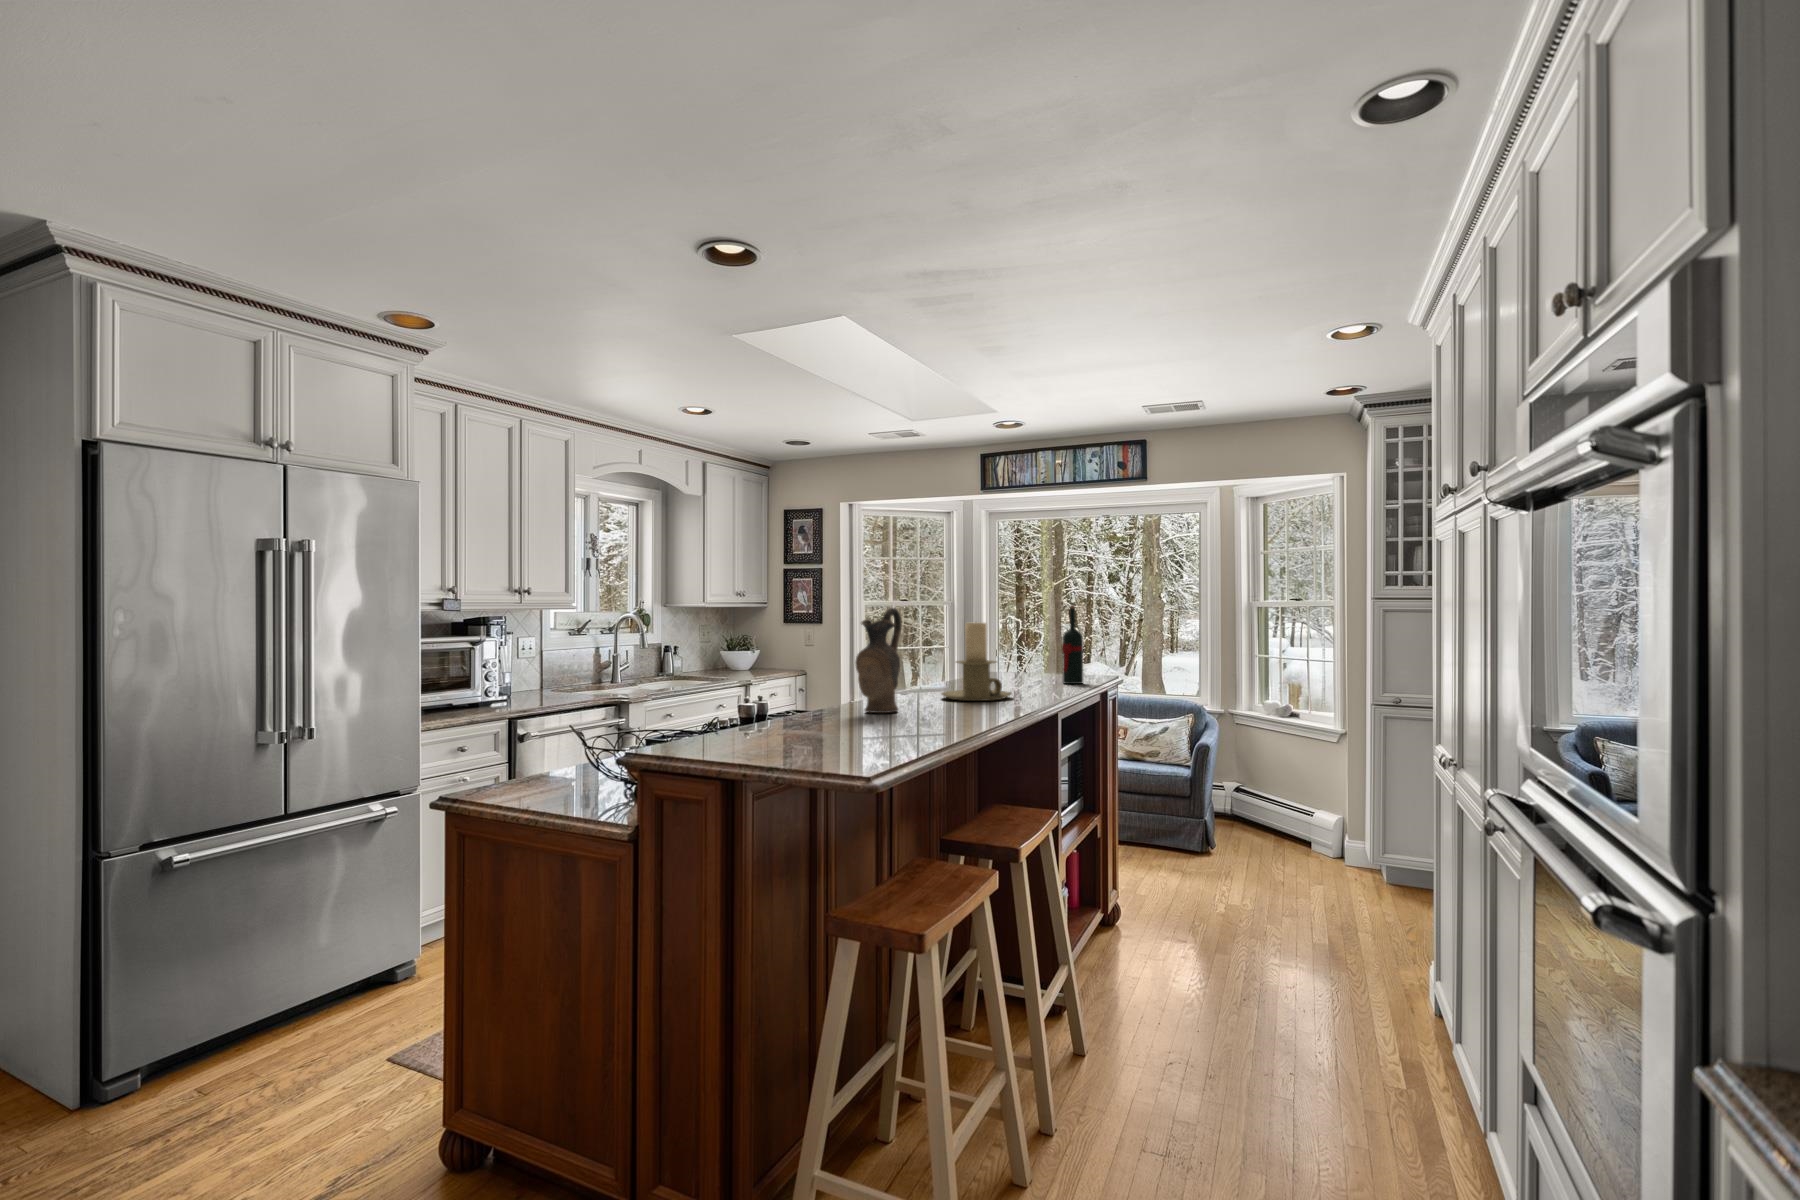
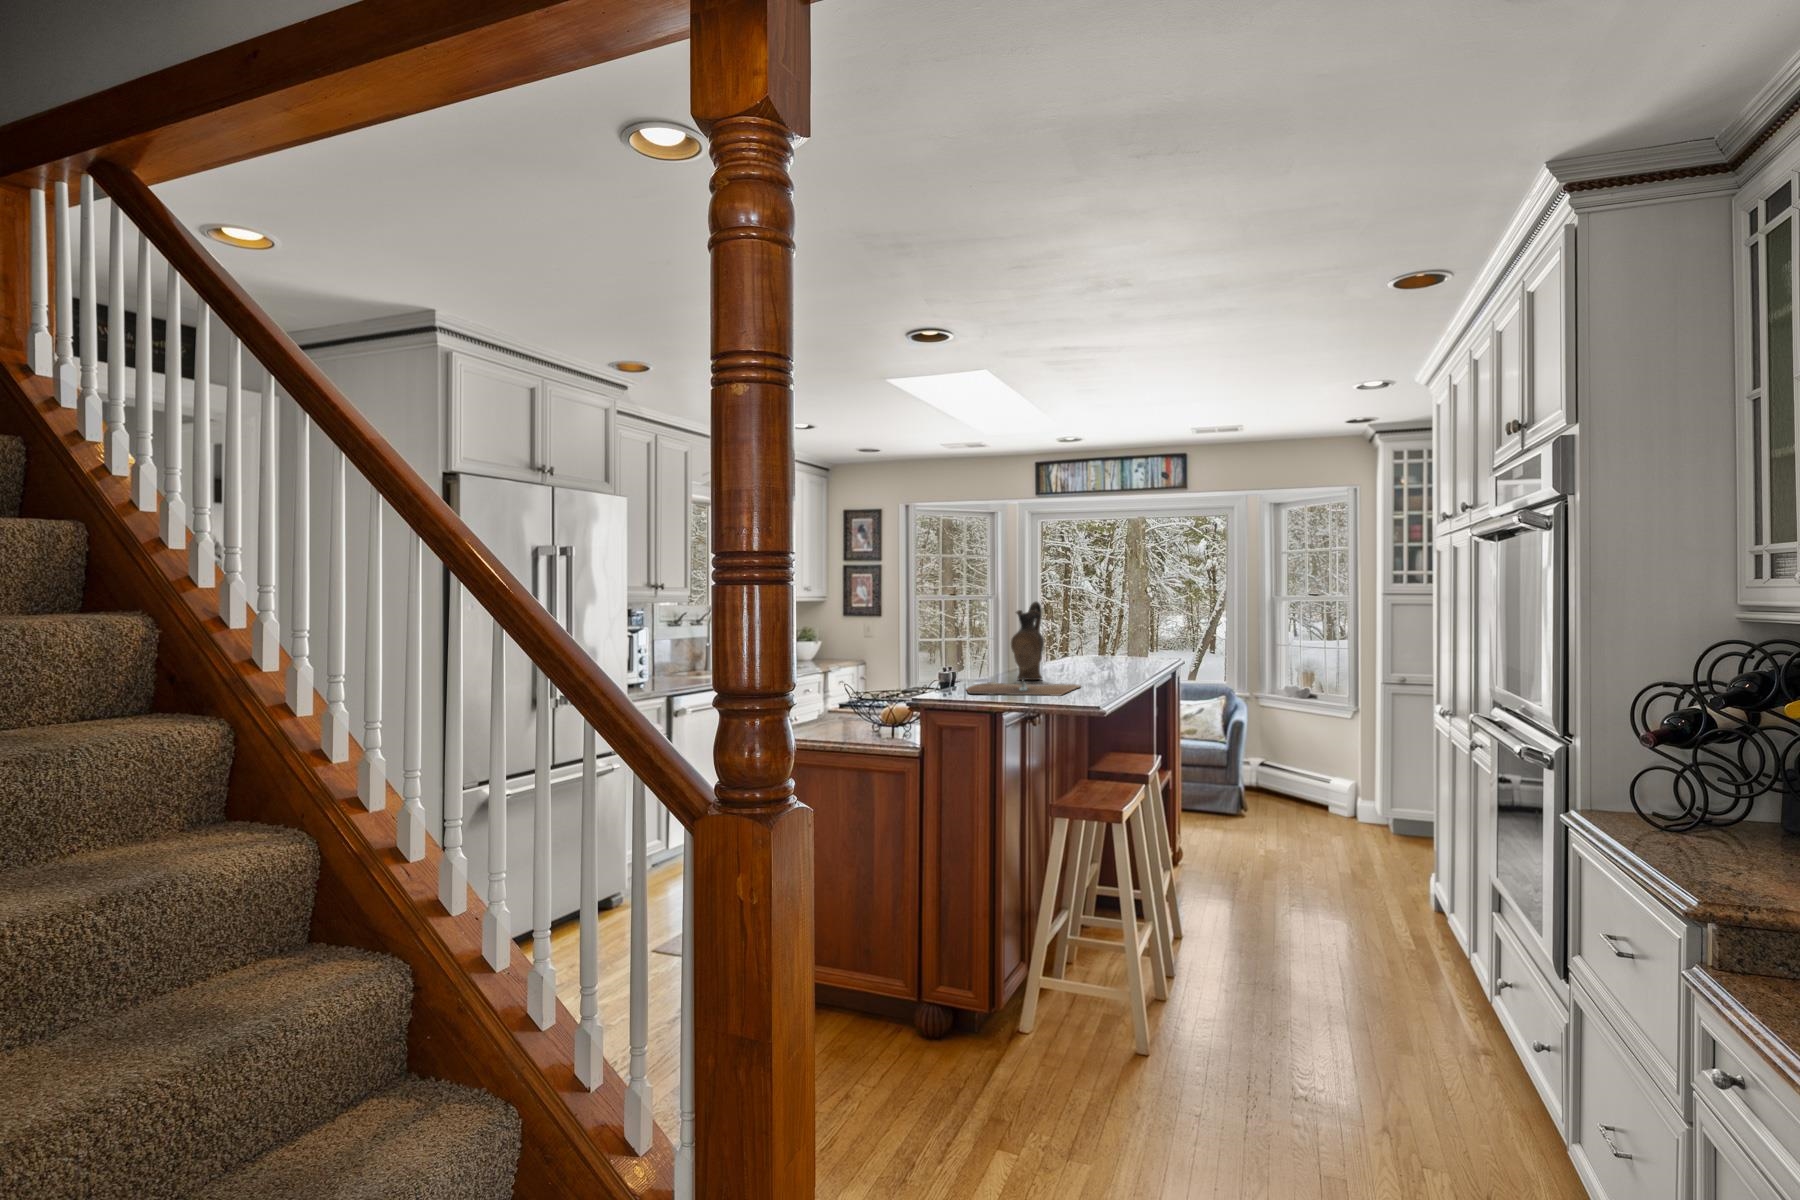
wine bottle: present [1062,605,1083,684] -> none [1139,599,1156,664]
candle holder: present [941,622,1012,701] -> none [1058,612,1115,674]
cutting board: none [748,716,931,746] -> present [967,678,1080,696]

